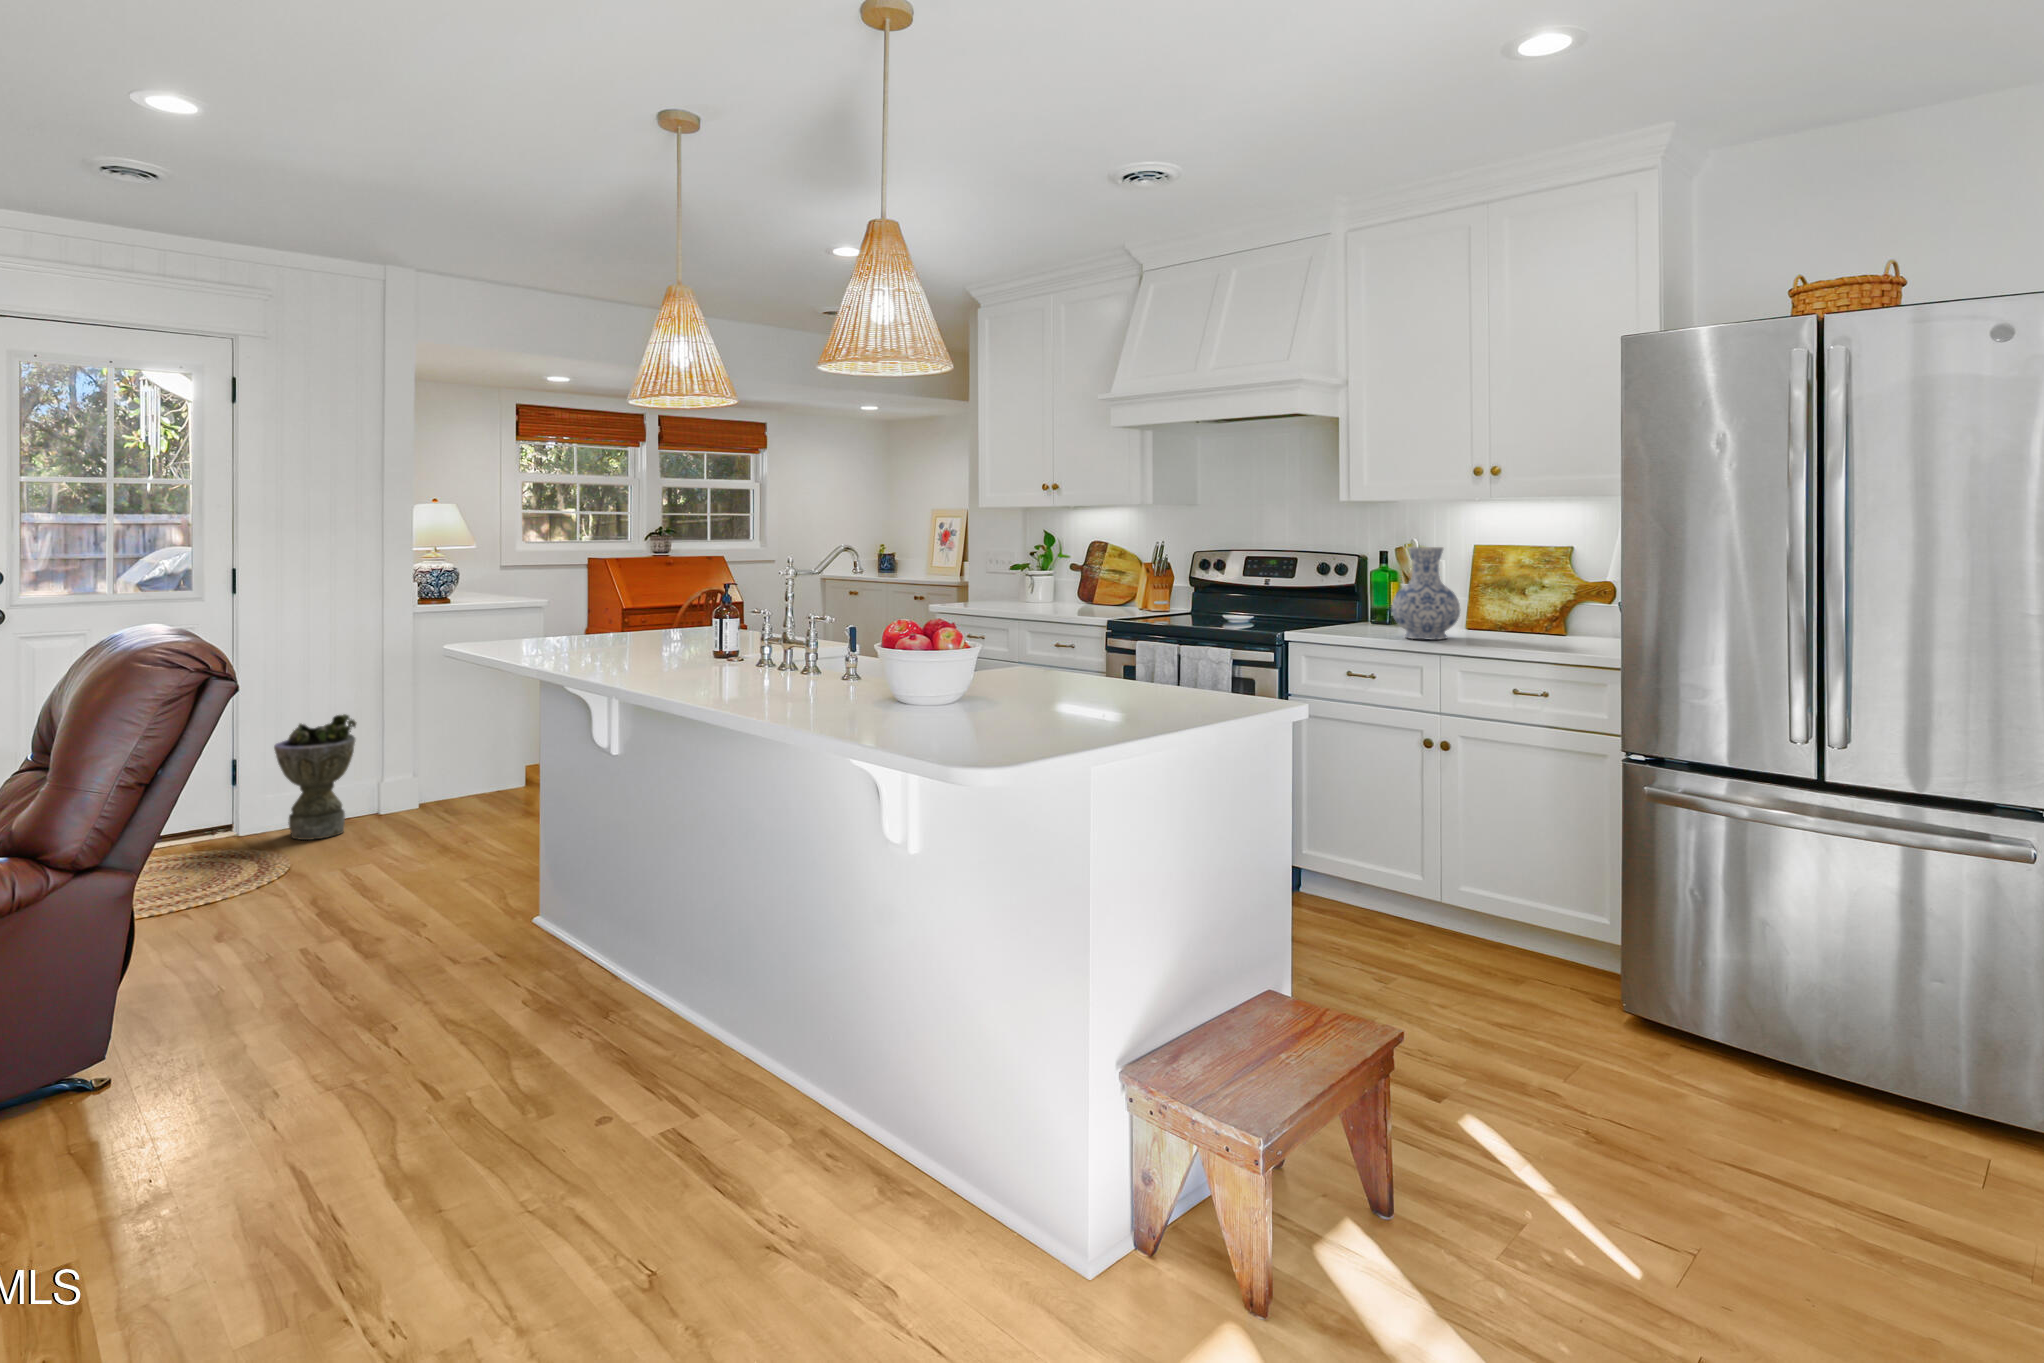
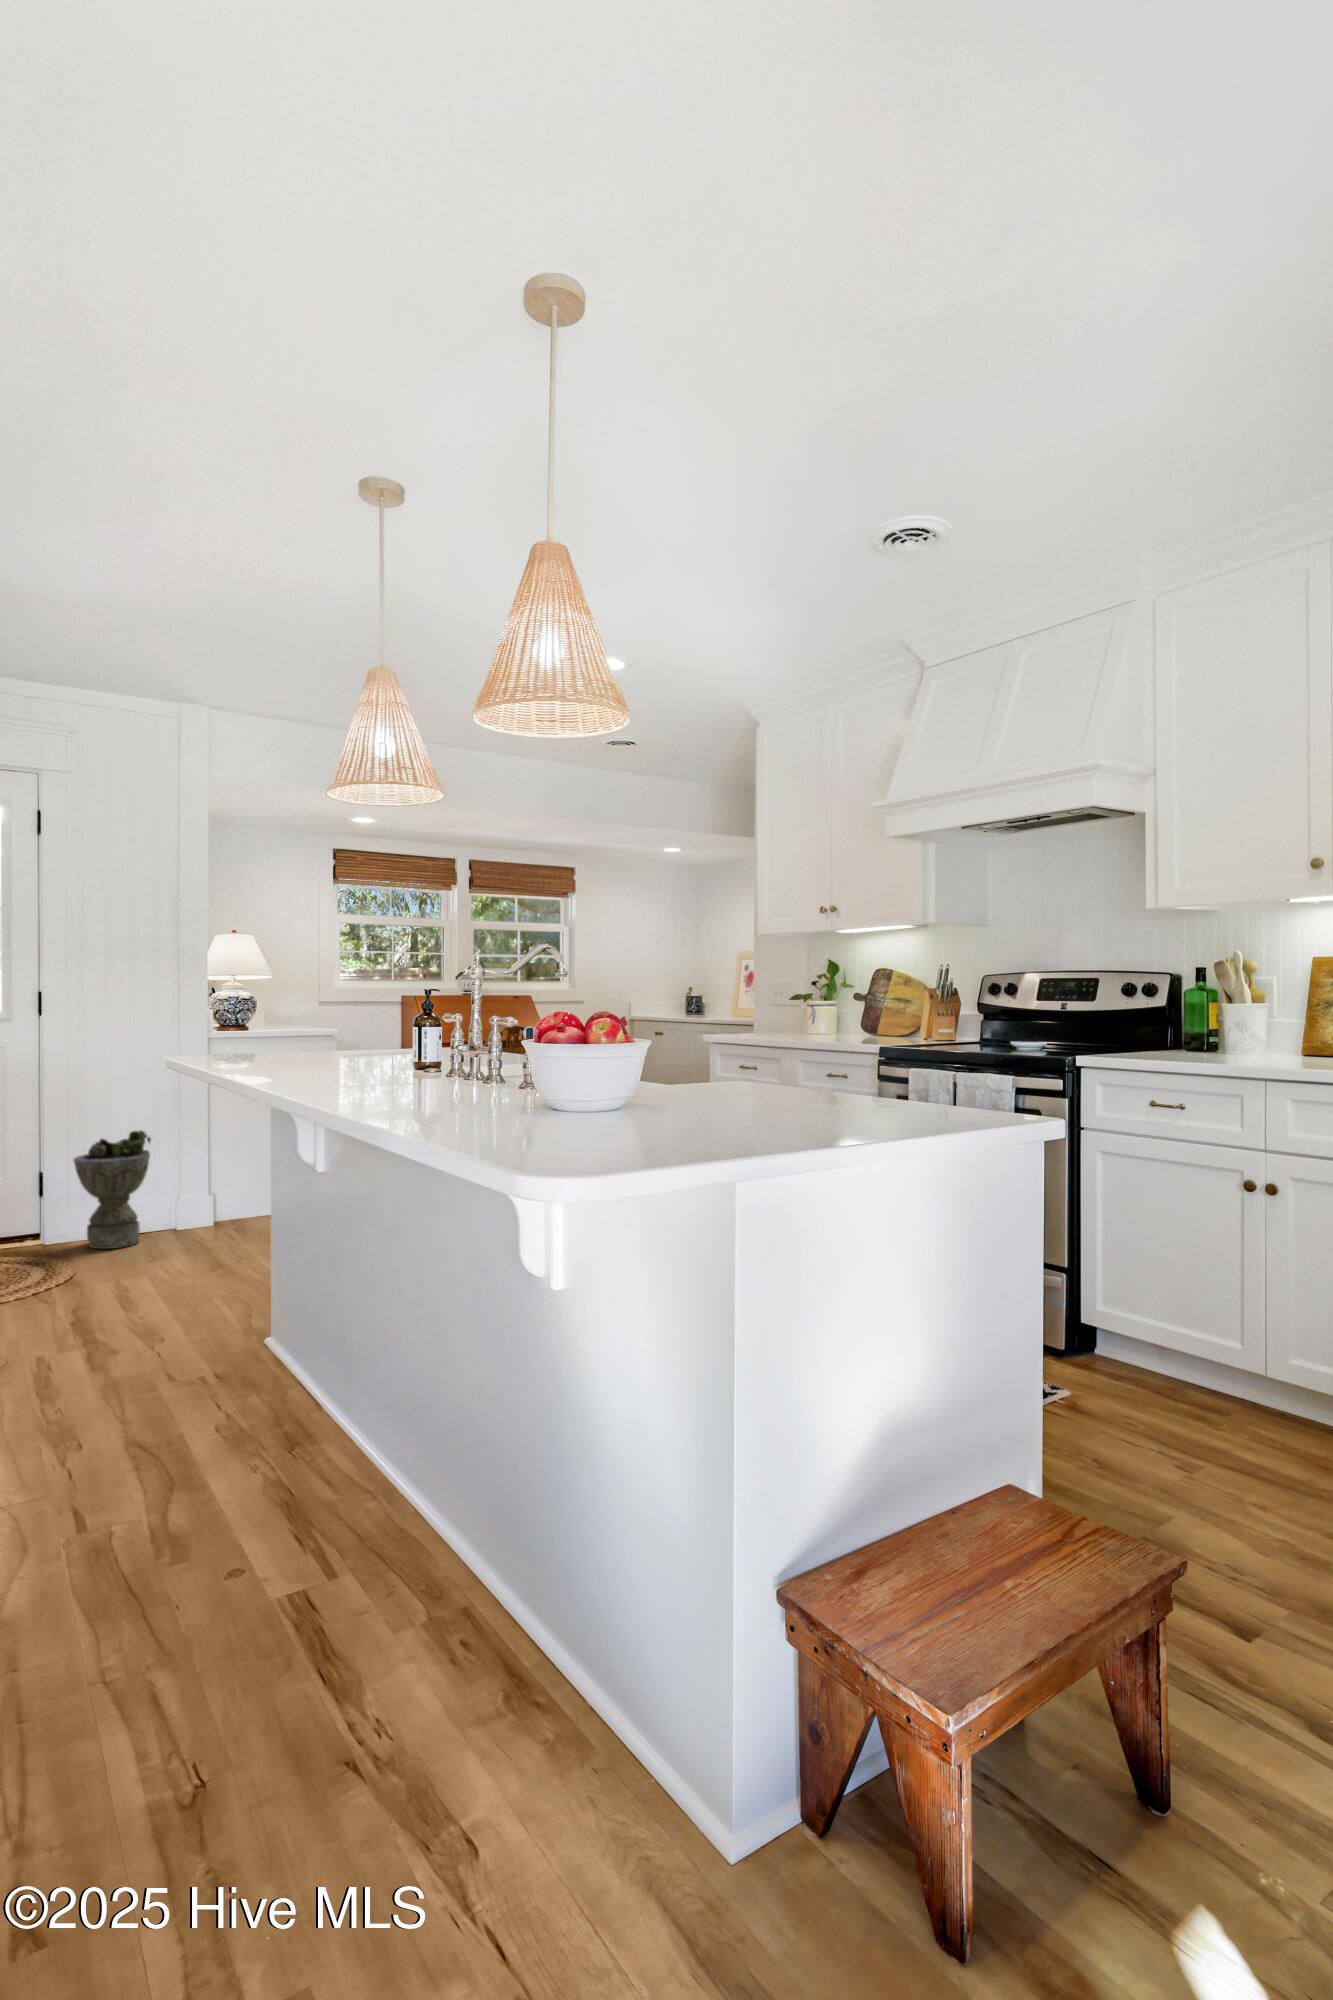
vase: present [1392,547,1460,640] -> none [1201,955,1286,1063]

